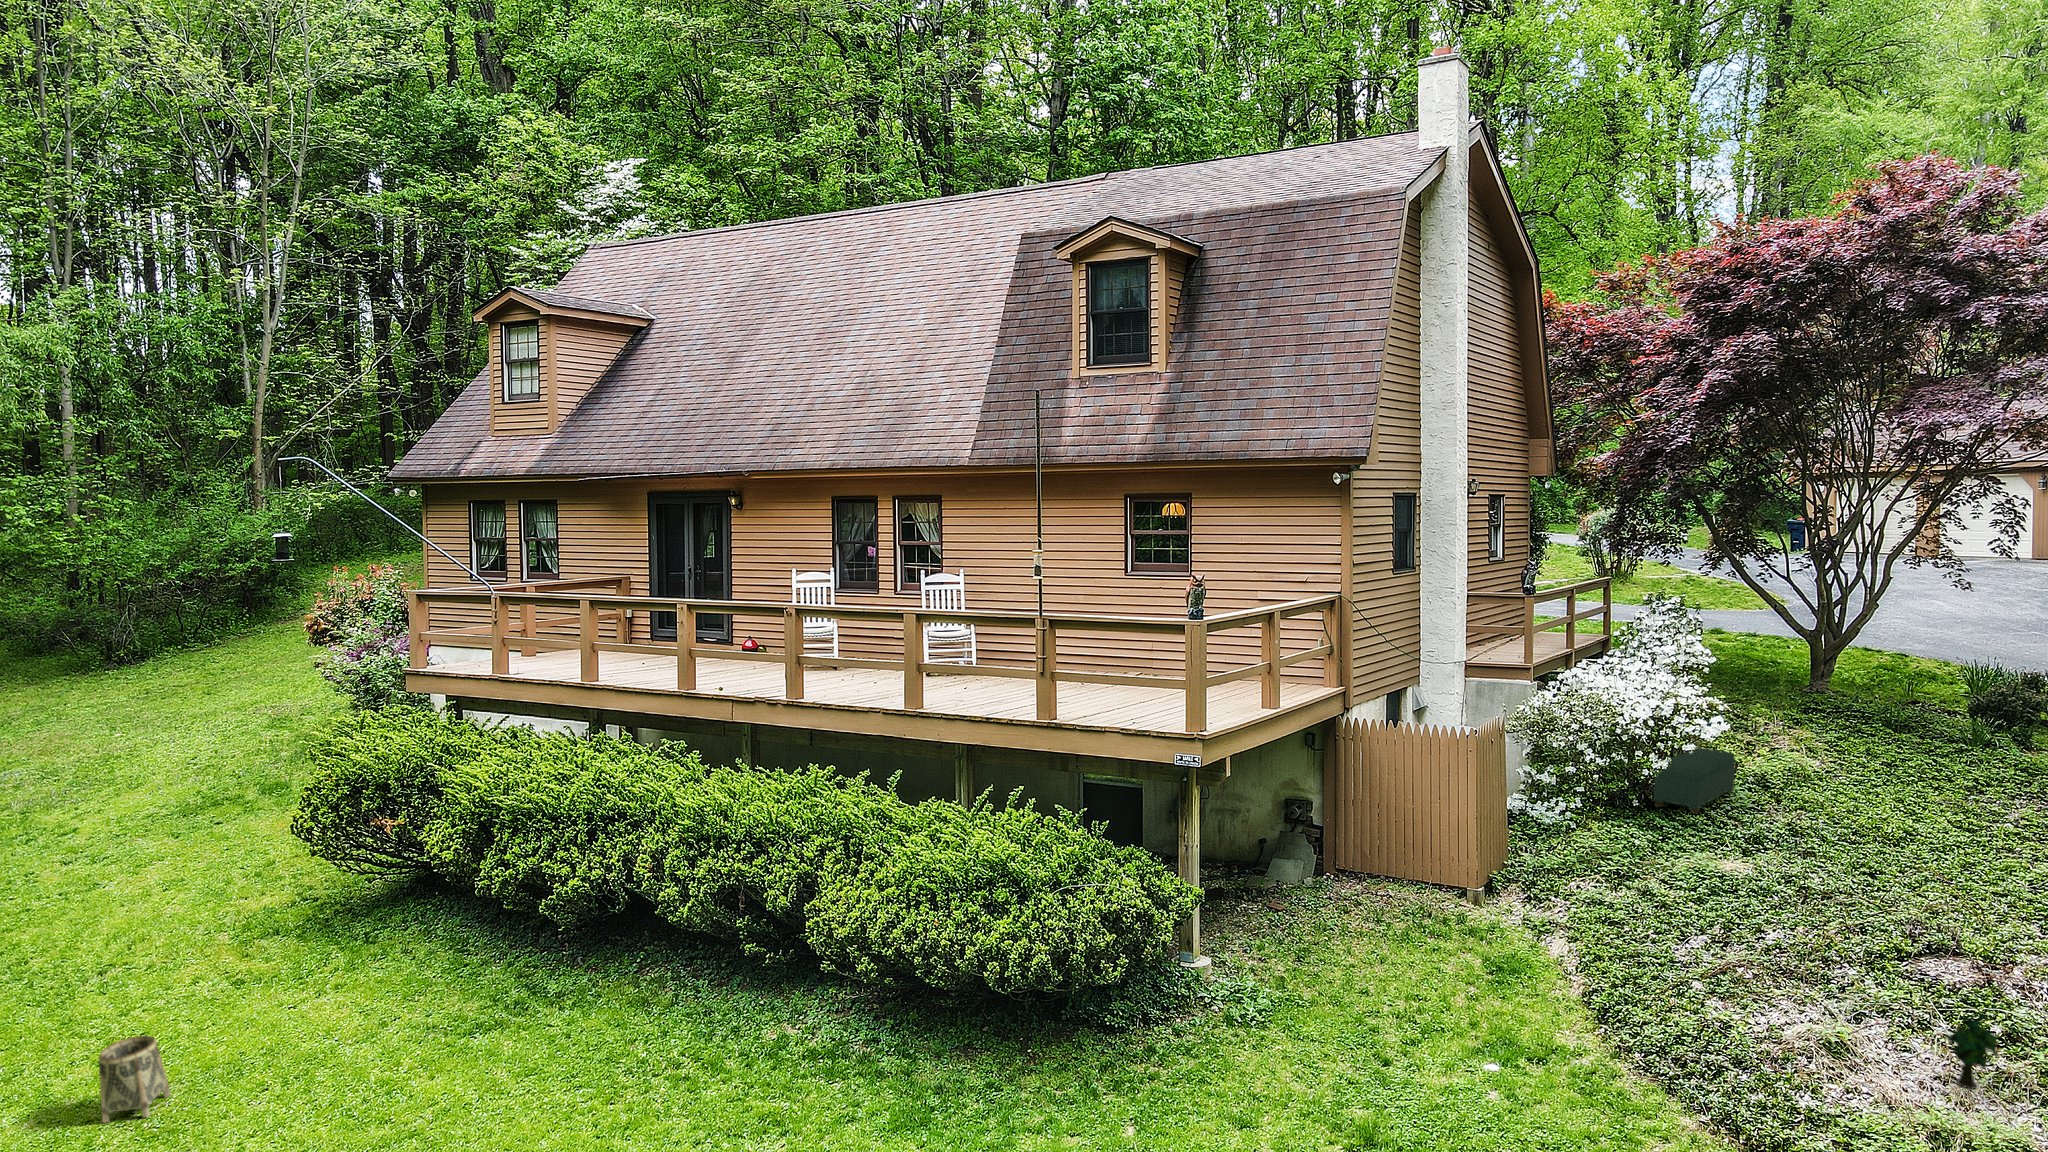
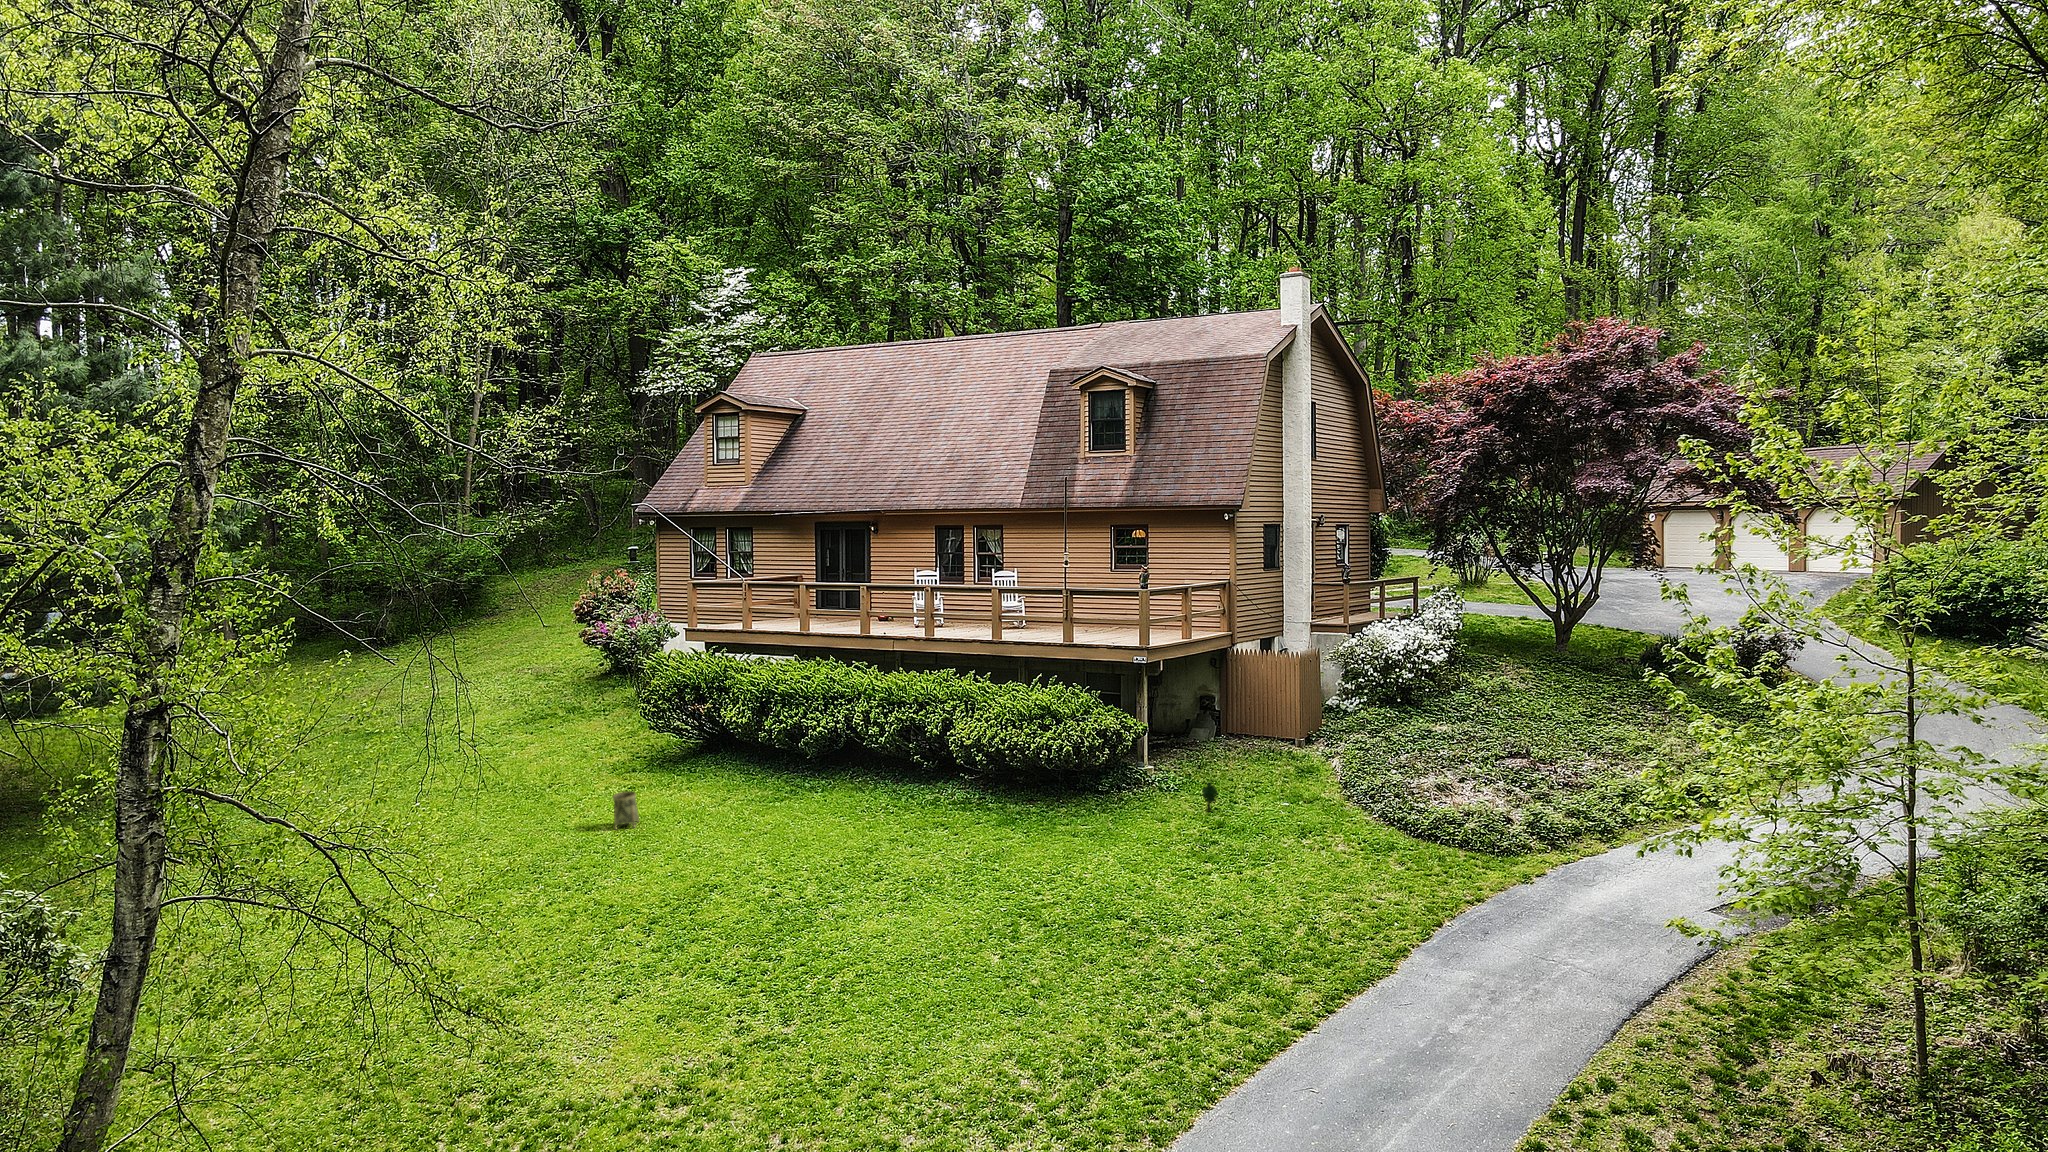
bench: present [1654,747,1735,814] -> none [1409,671,1457,705]
decorative plant: present [1944,1013,1999,1089] -> present [1201,779,1218,812]

